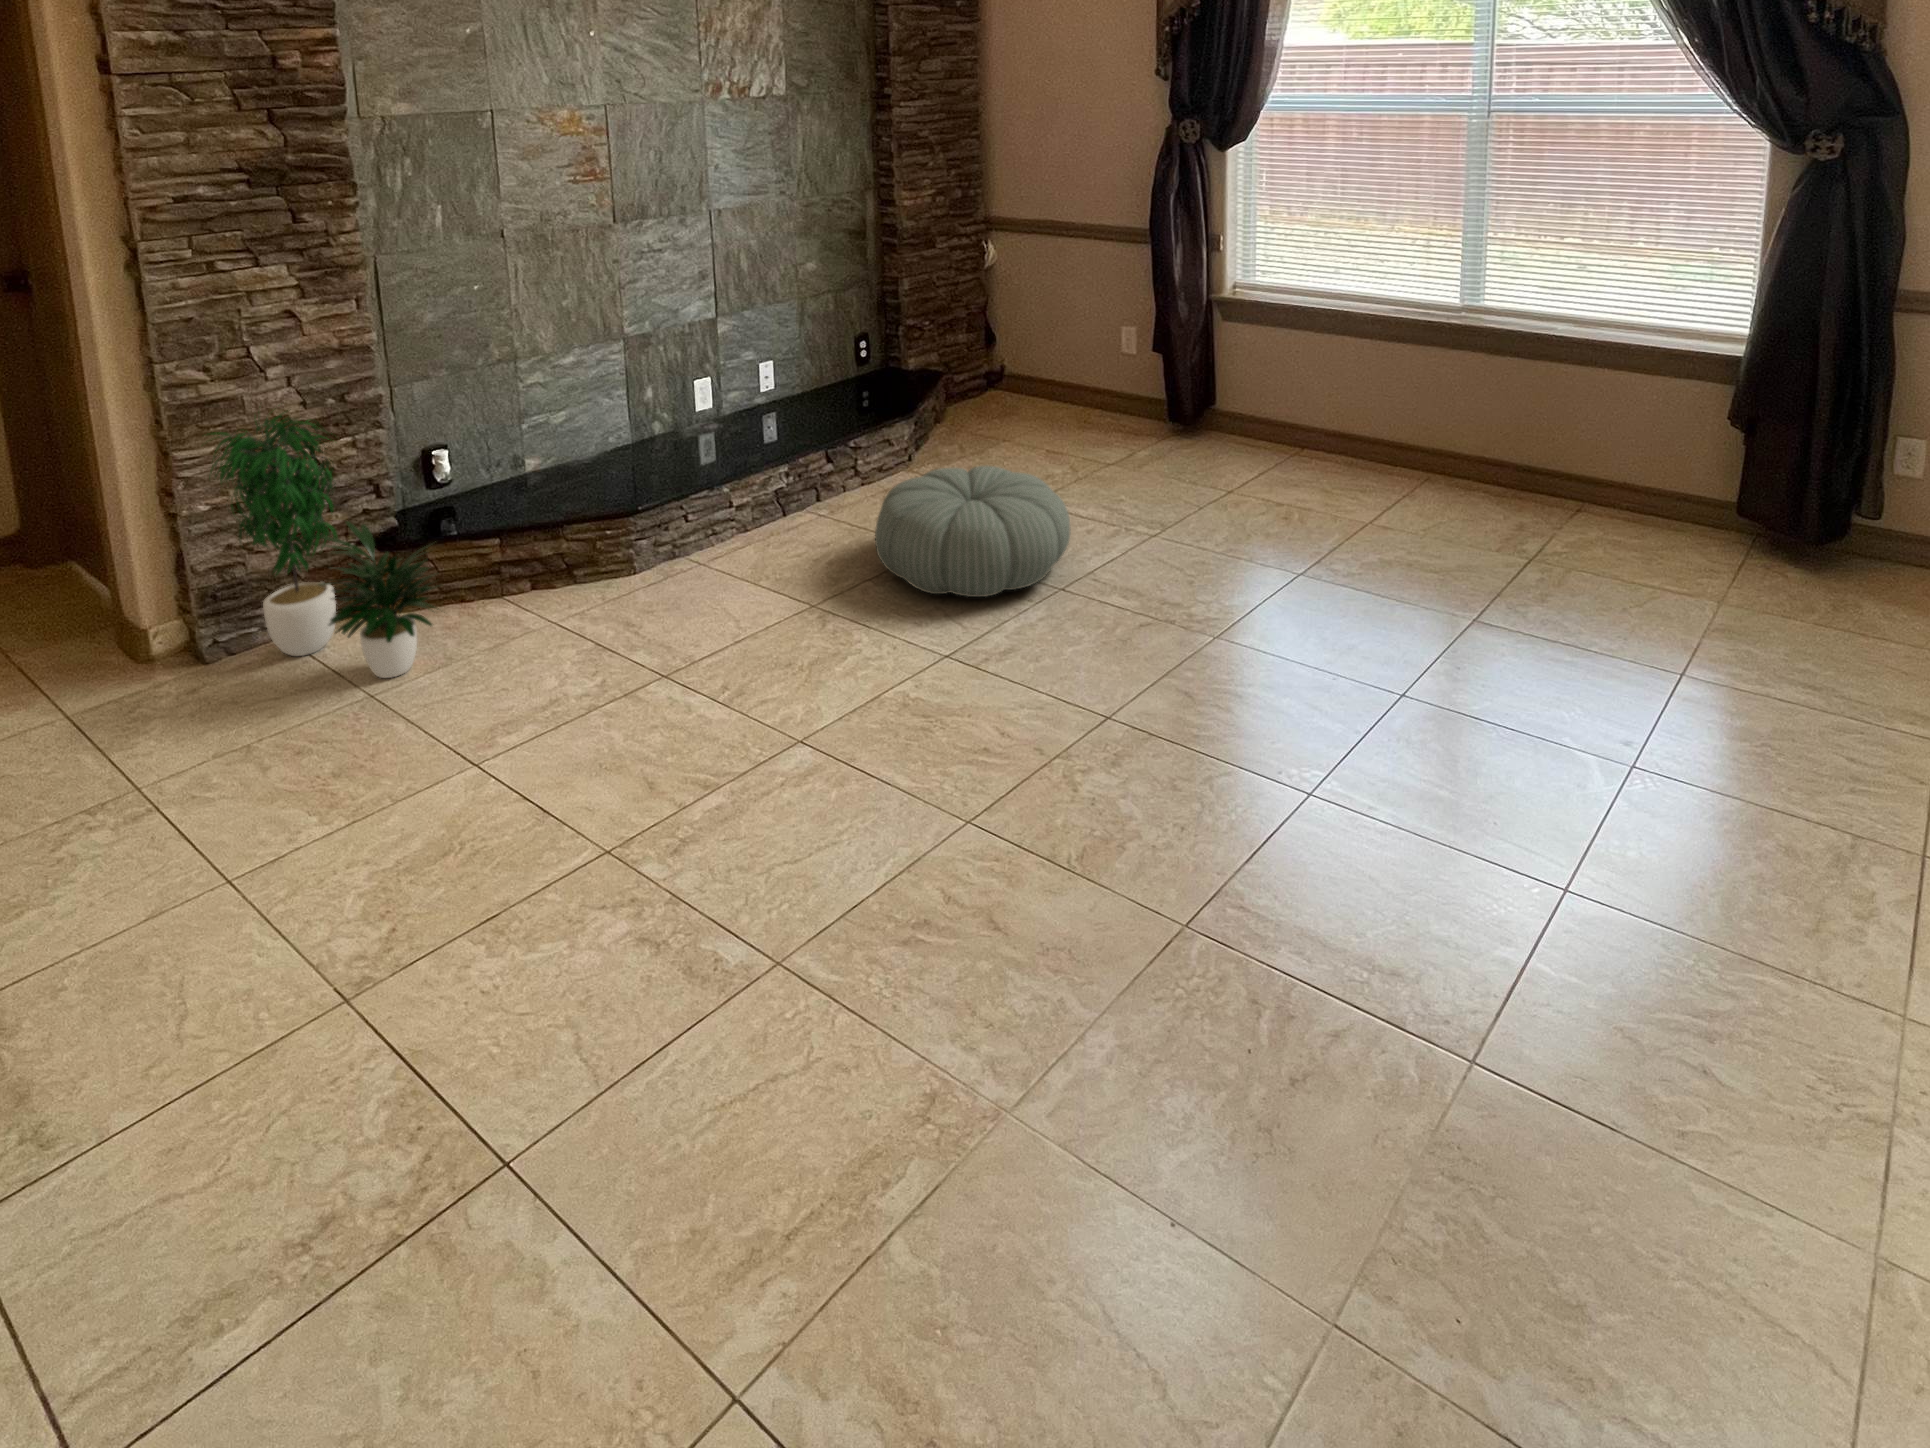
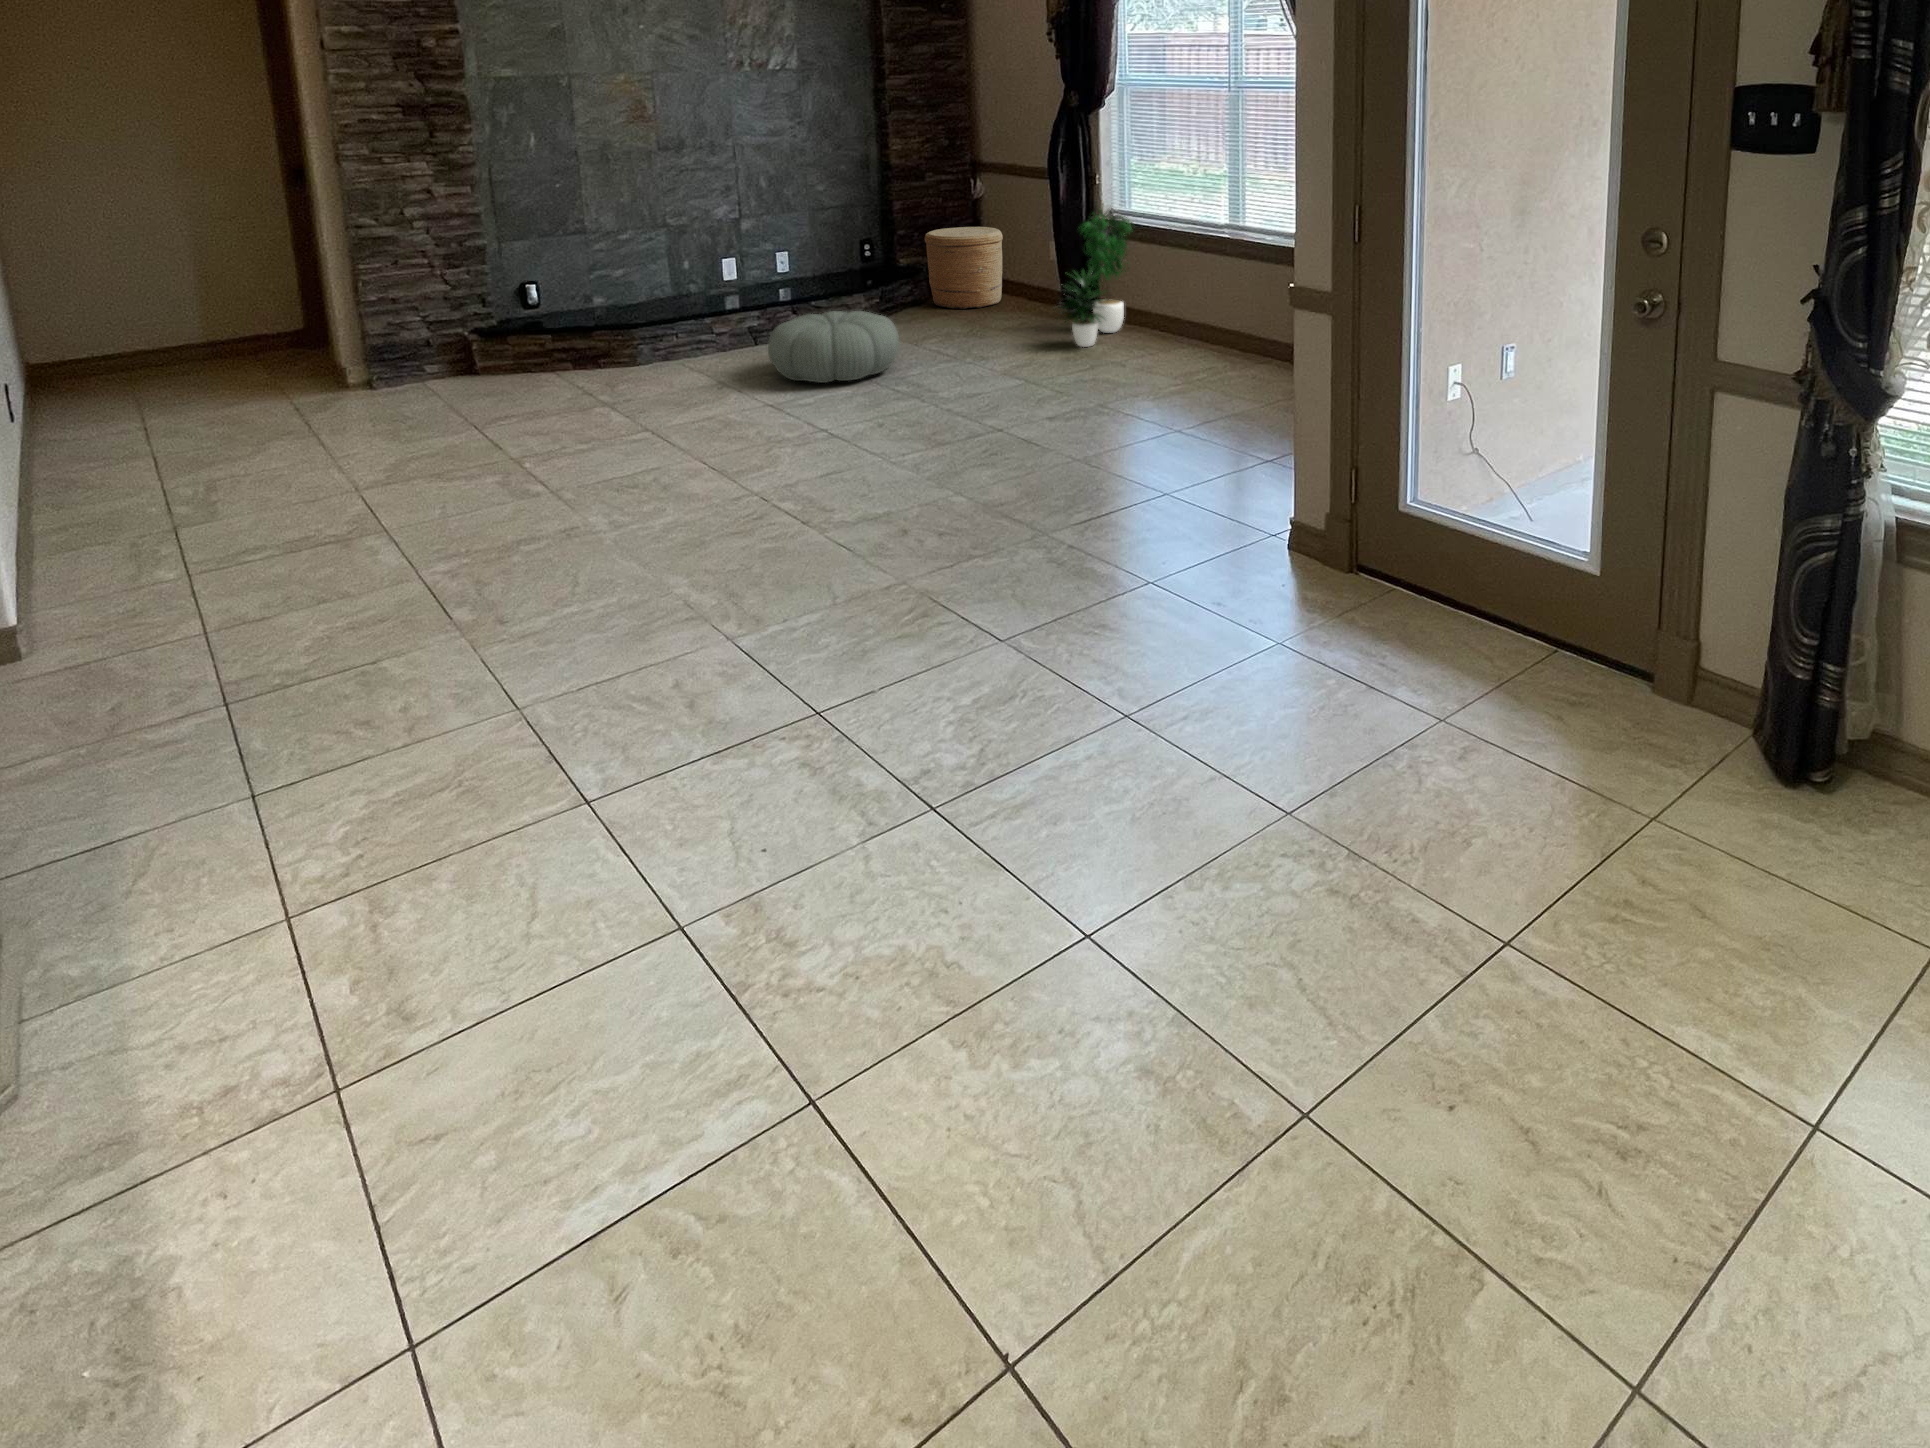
woven basket: none [938,304,1044,422] -> present [925,227,1003,309]
potted plant: present [207,412,438,678] -> present [1059,210,1132,347]

